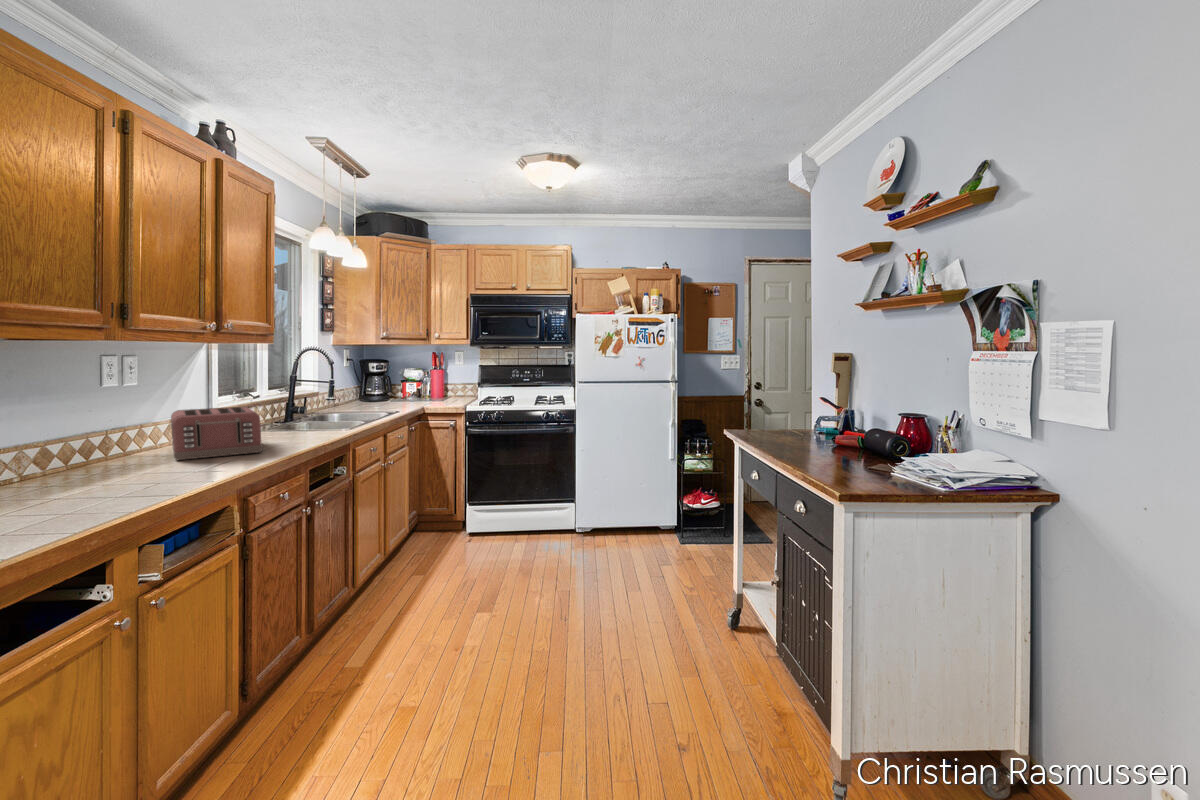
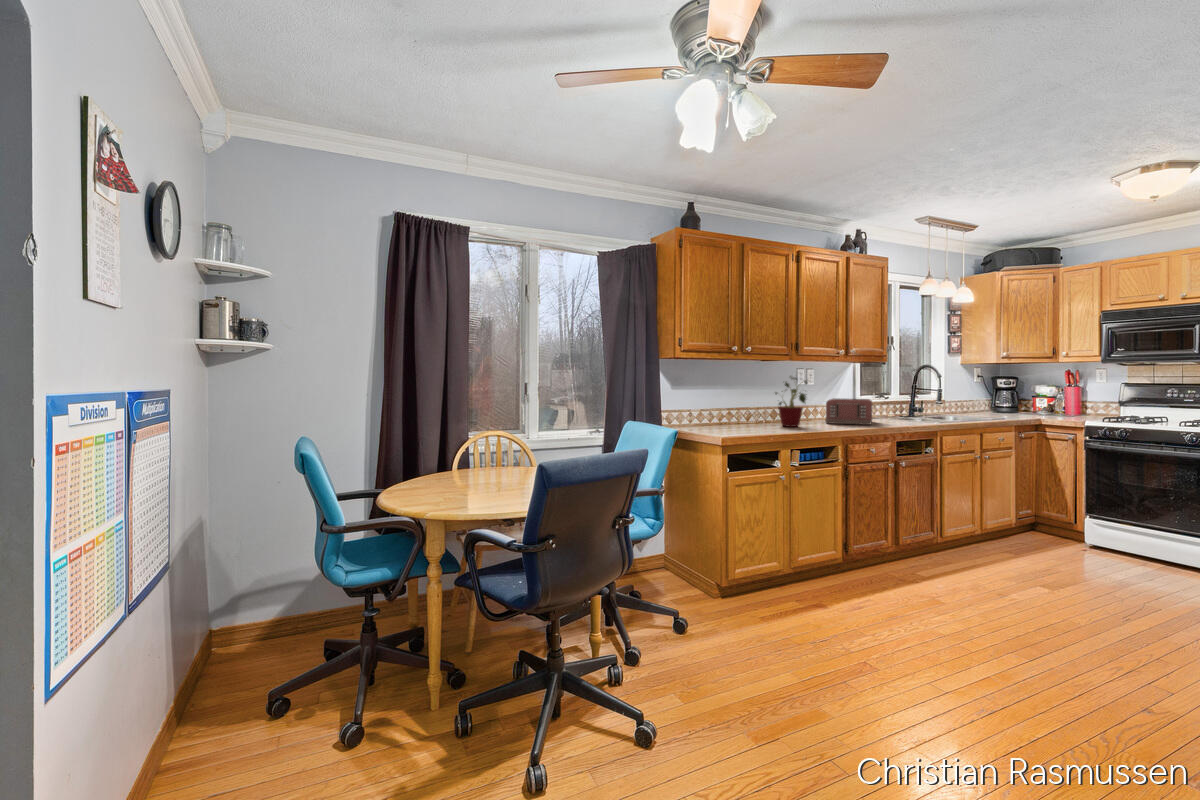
potted plant: none [45,378,146,490] -> present [775,376,807,427]

